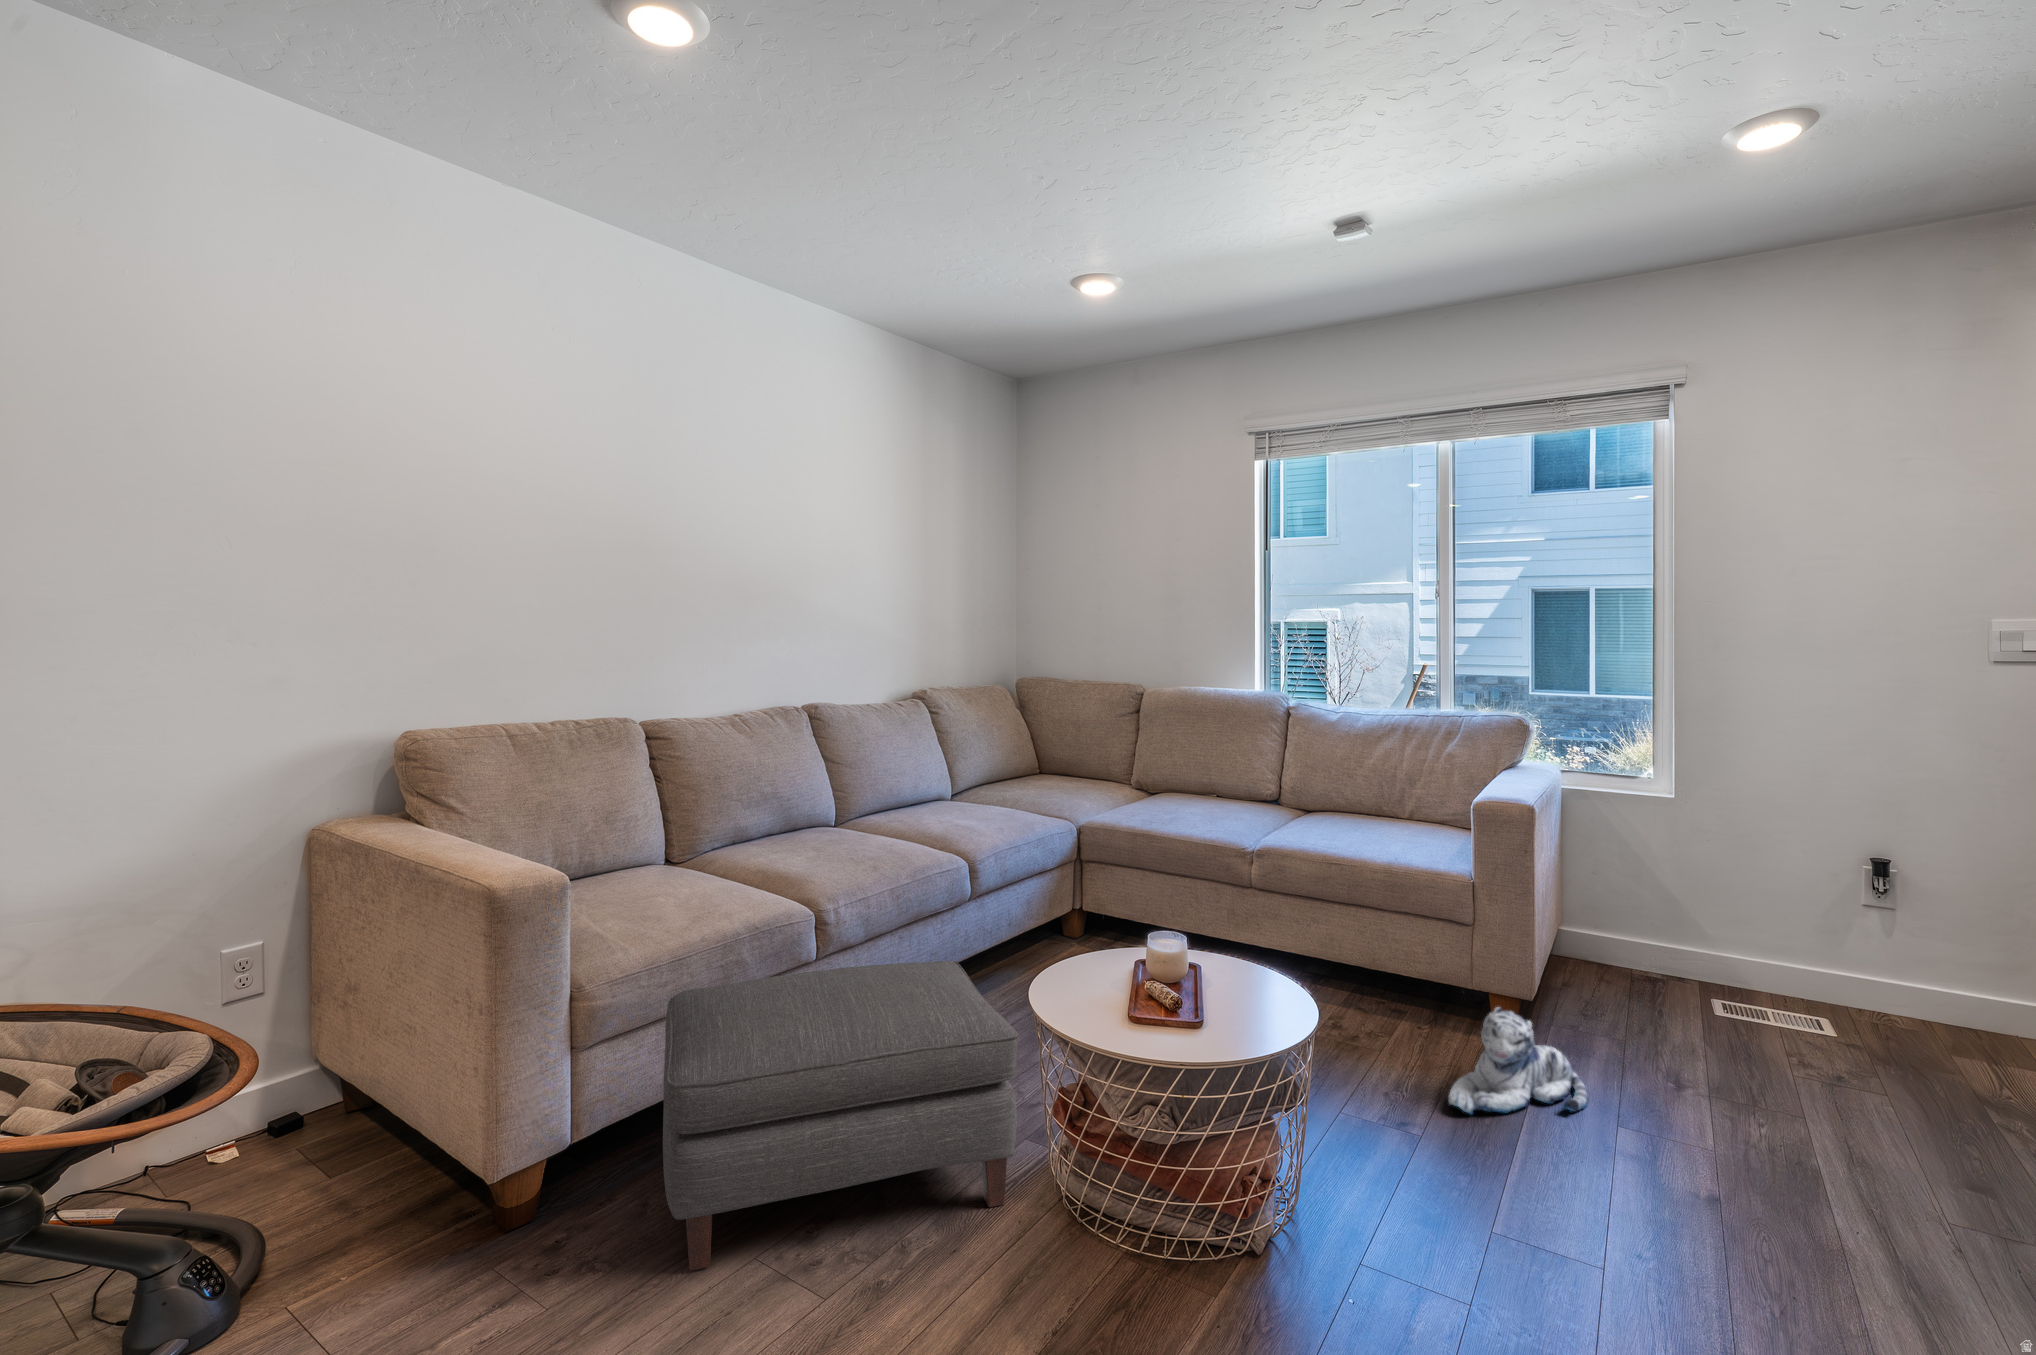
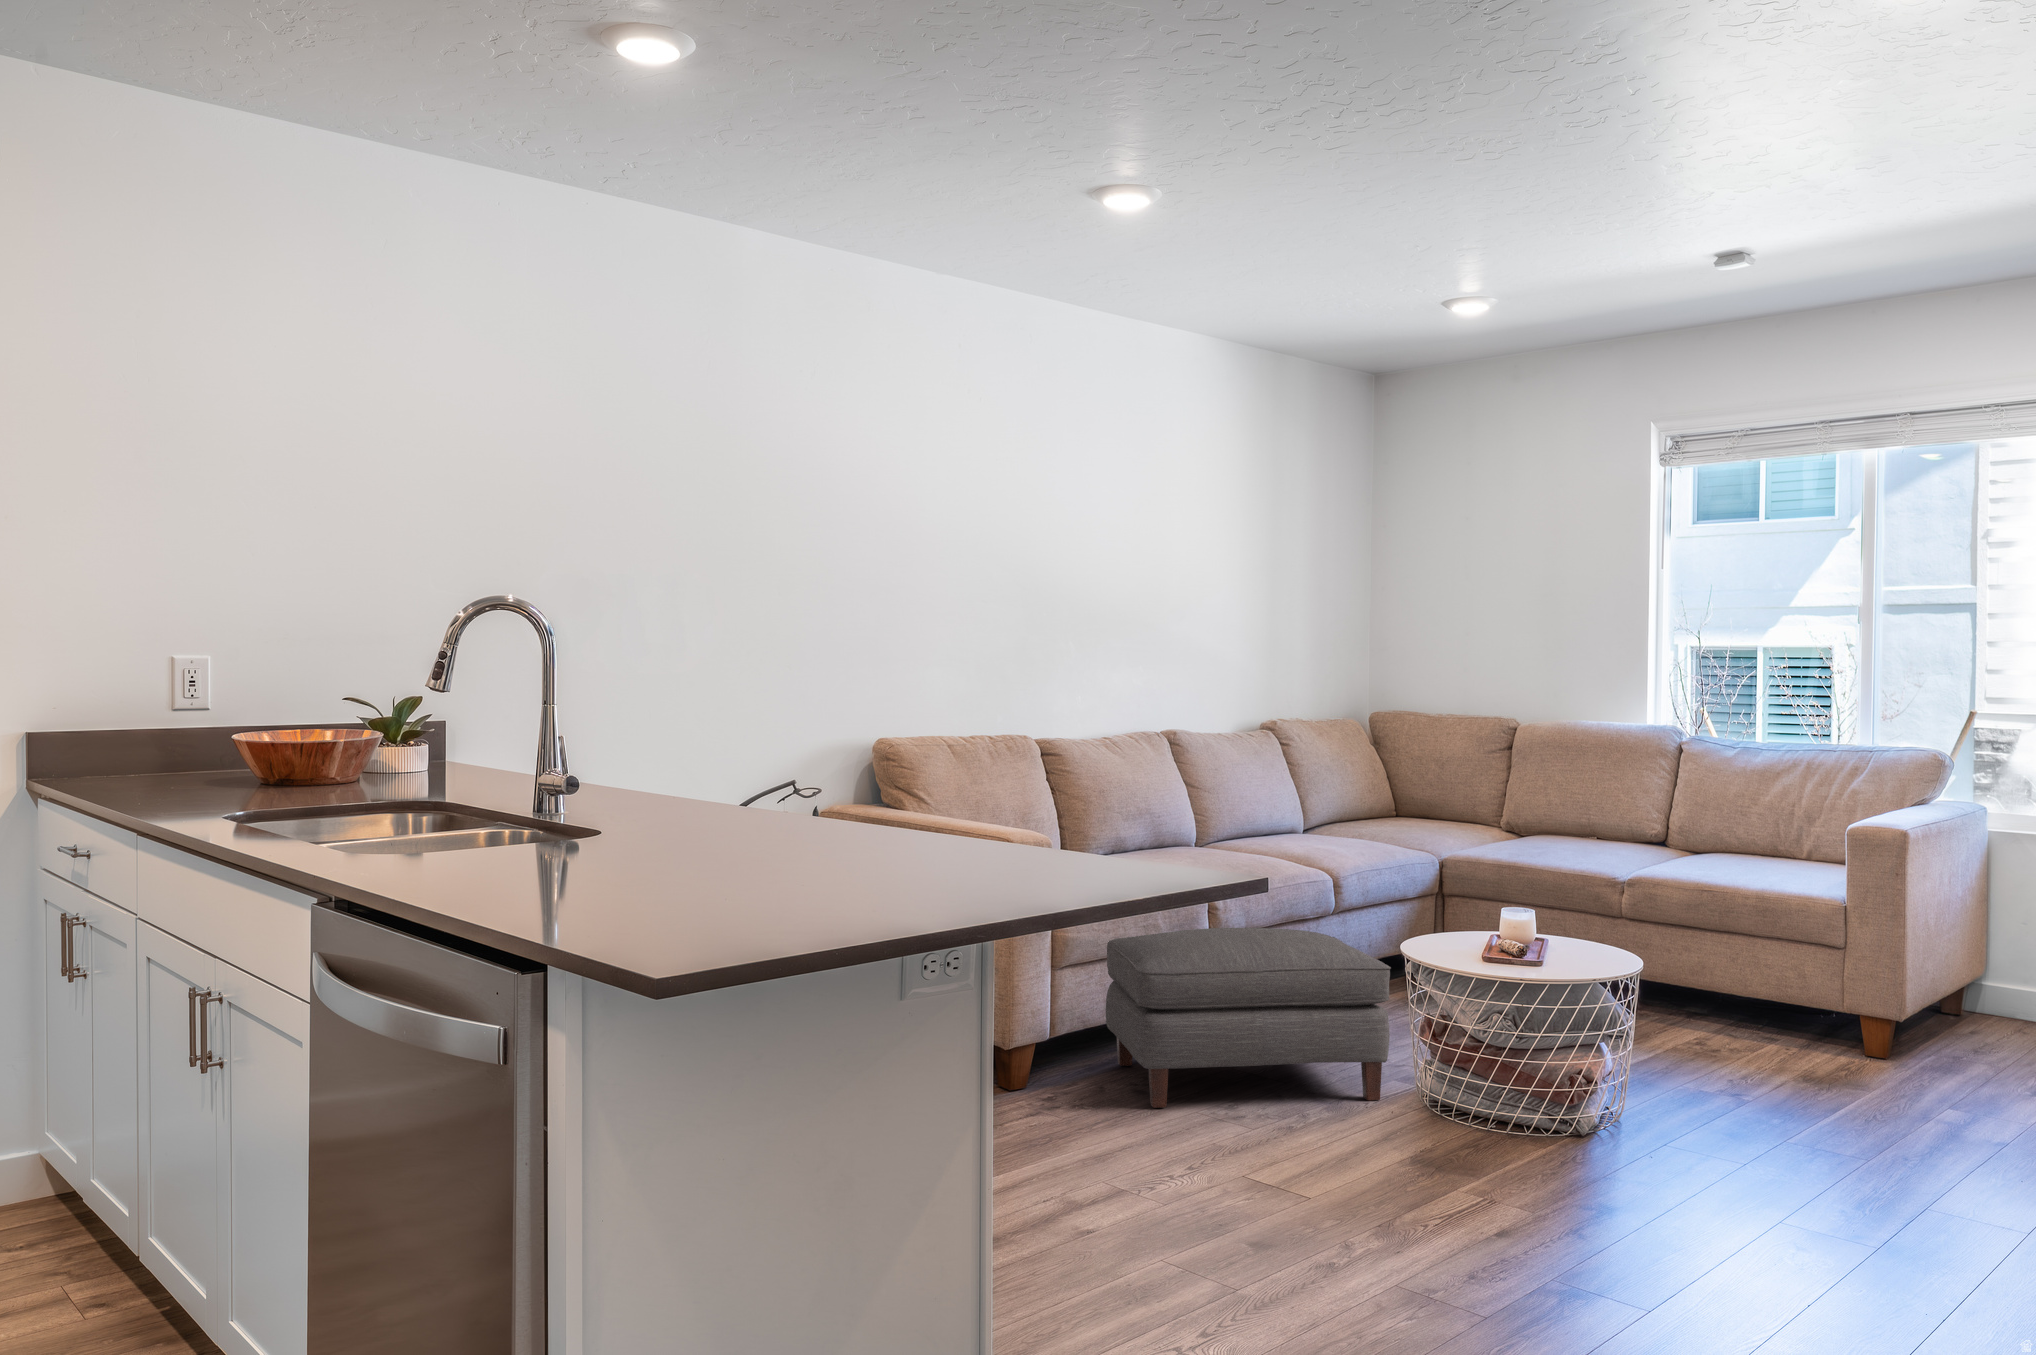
plush toy: present [1448,1007,1588,1114] -> none [1785,999,1933,1092]

